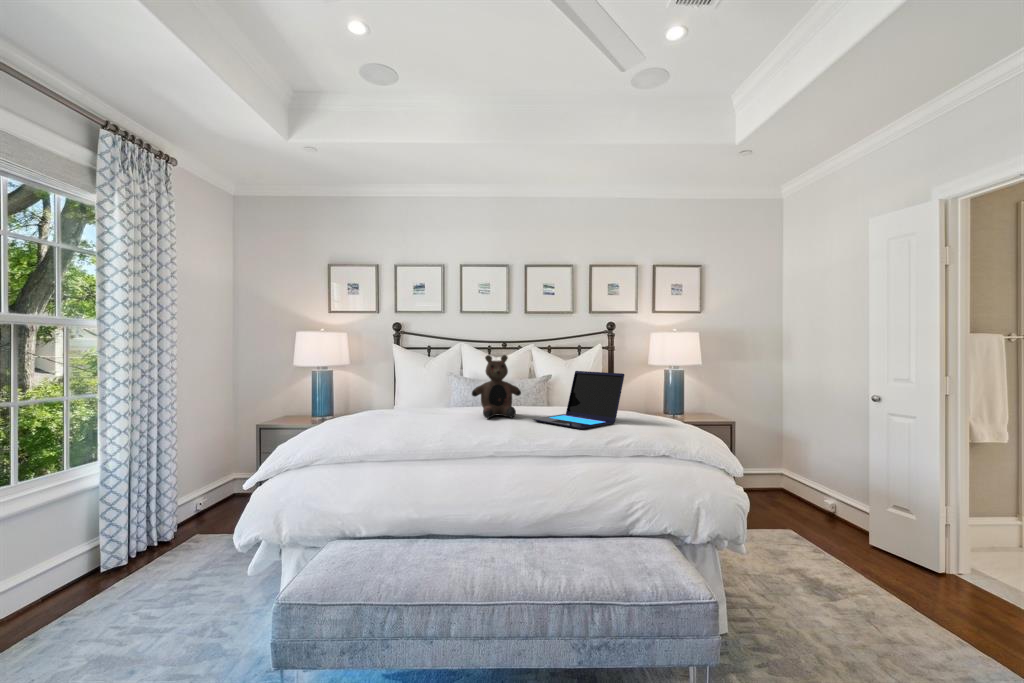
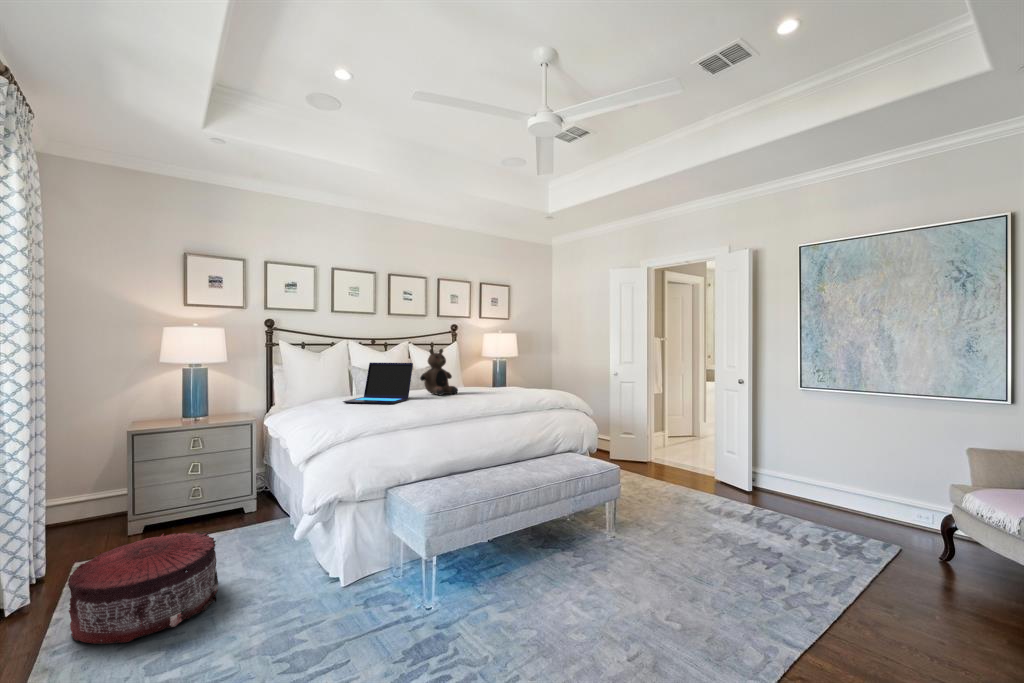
laptop: present [532,371,624,429] -> present [343,363,413,404]
pouf: none [81,529,220,634] -> present [68,532,218,644]

